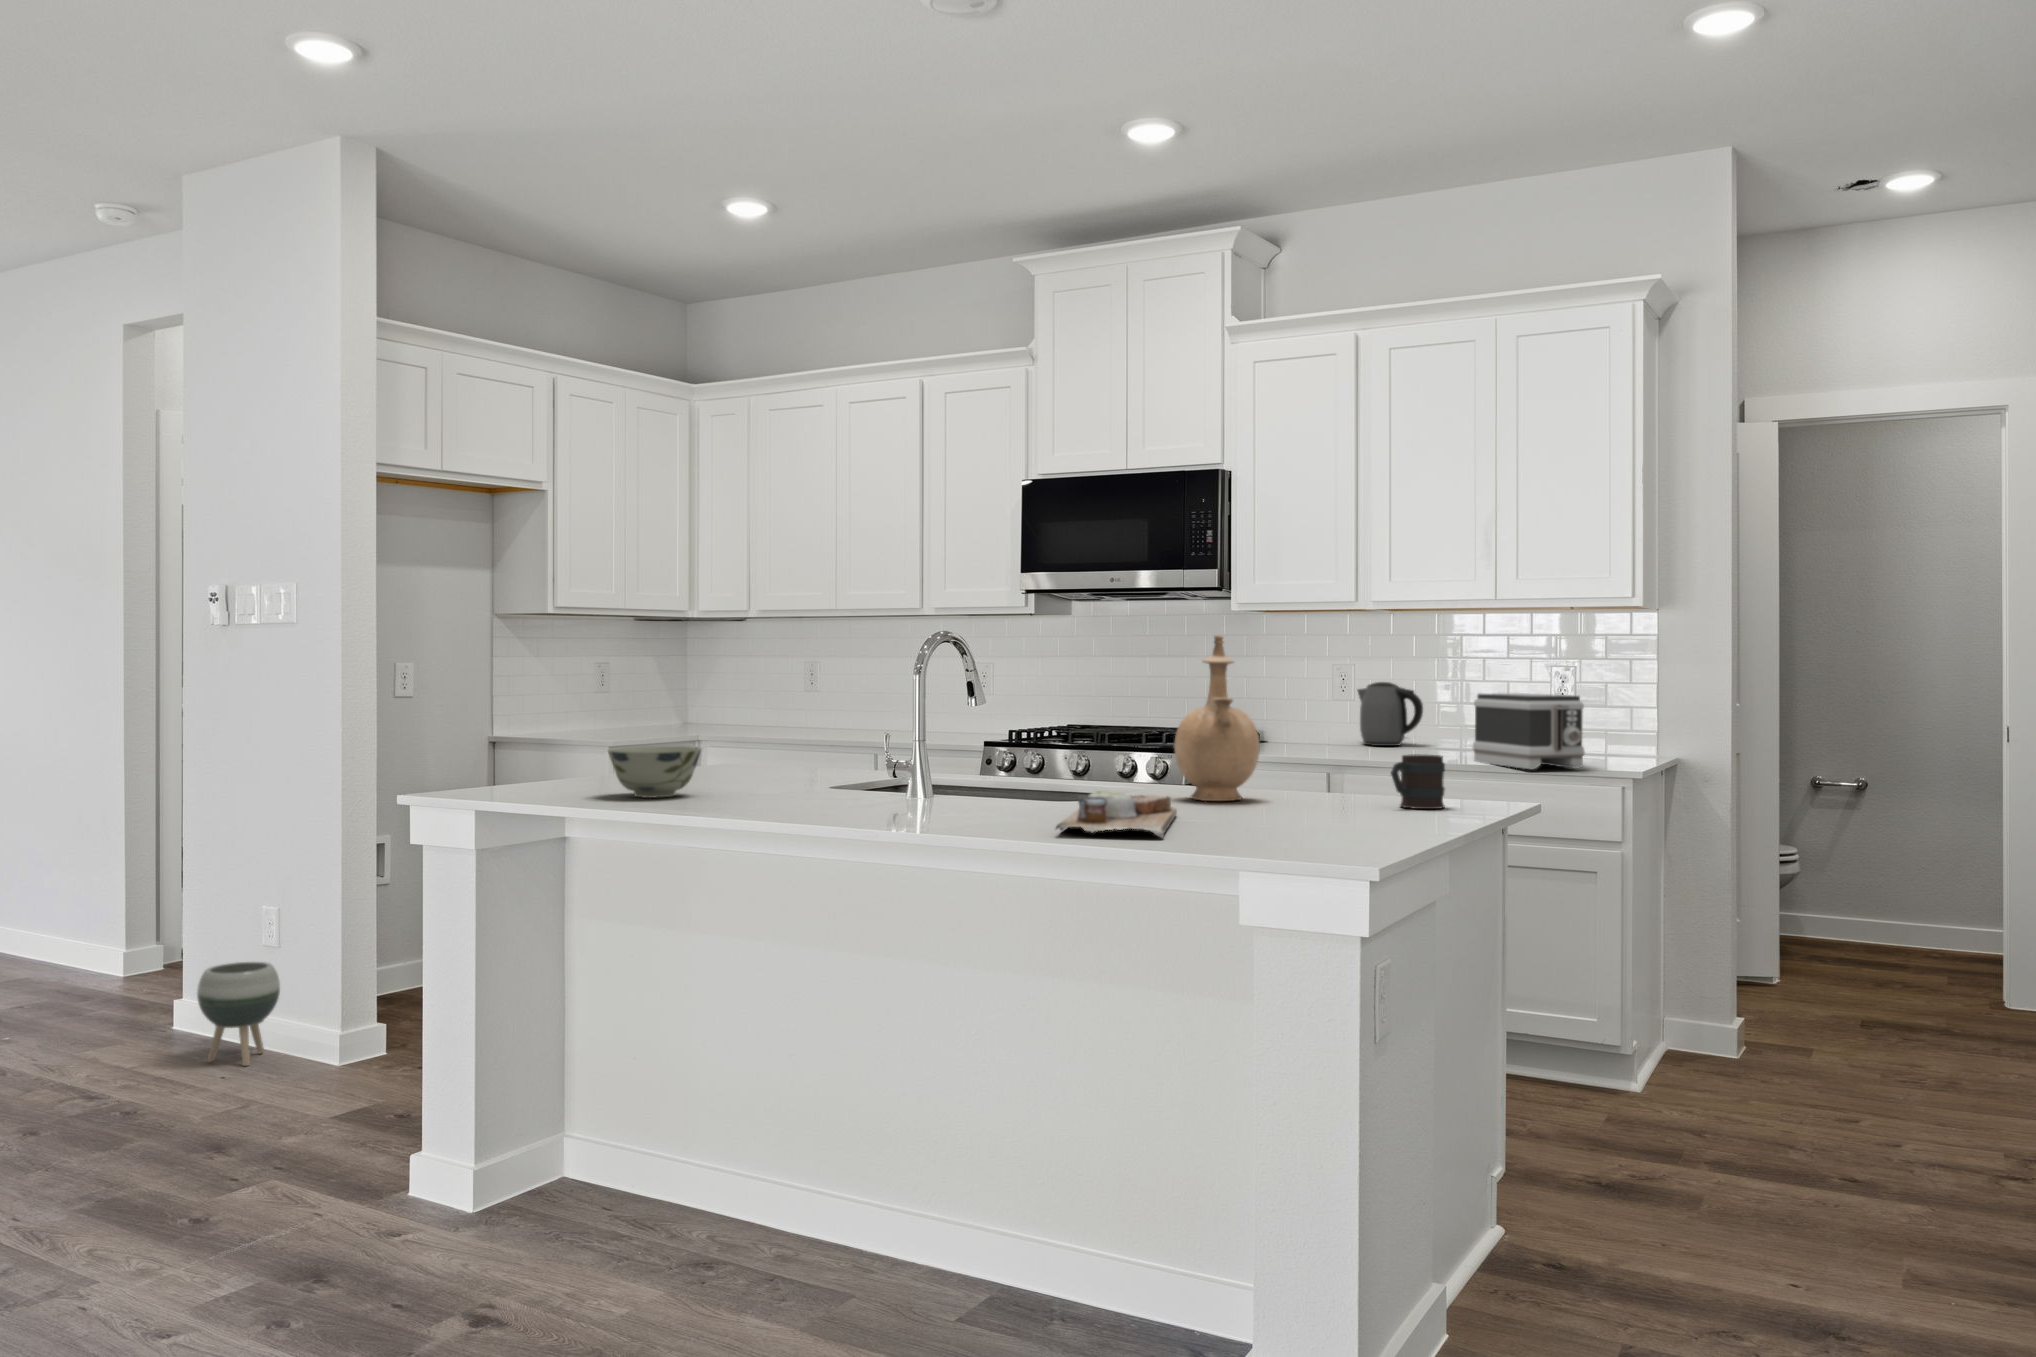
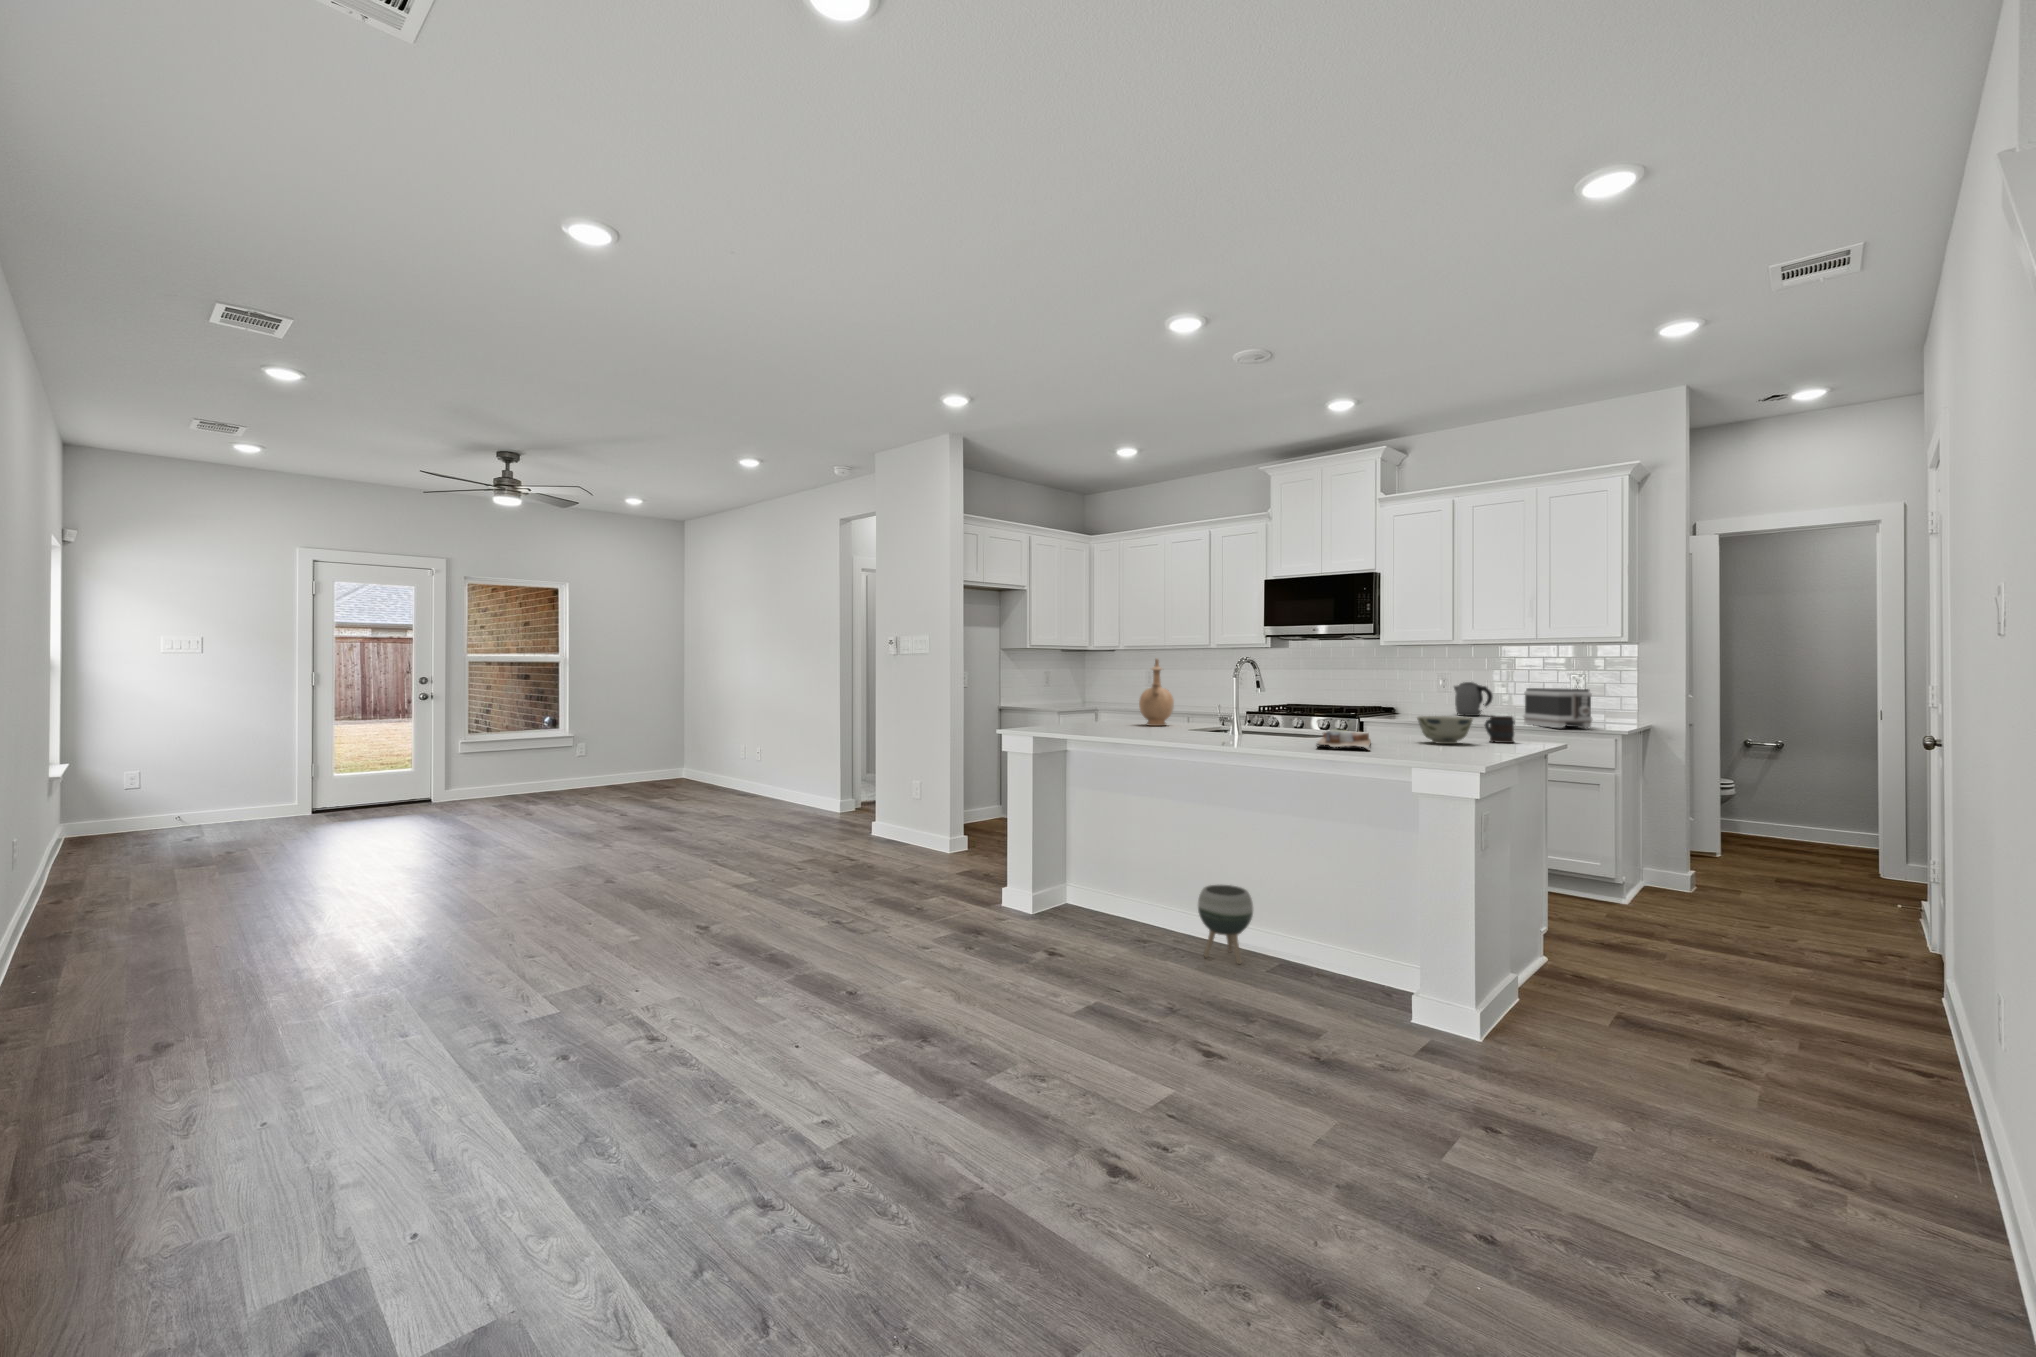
vase: present [1174,635,1260,801] -> present [1139,659,1174,726]
bowl: present [608,746,701,798] -> present [1417,716,1473,744]
planter: present [197,962,280,1066] -> present [1198,885,1253,964]

